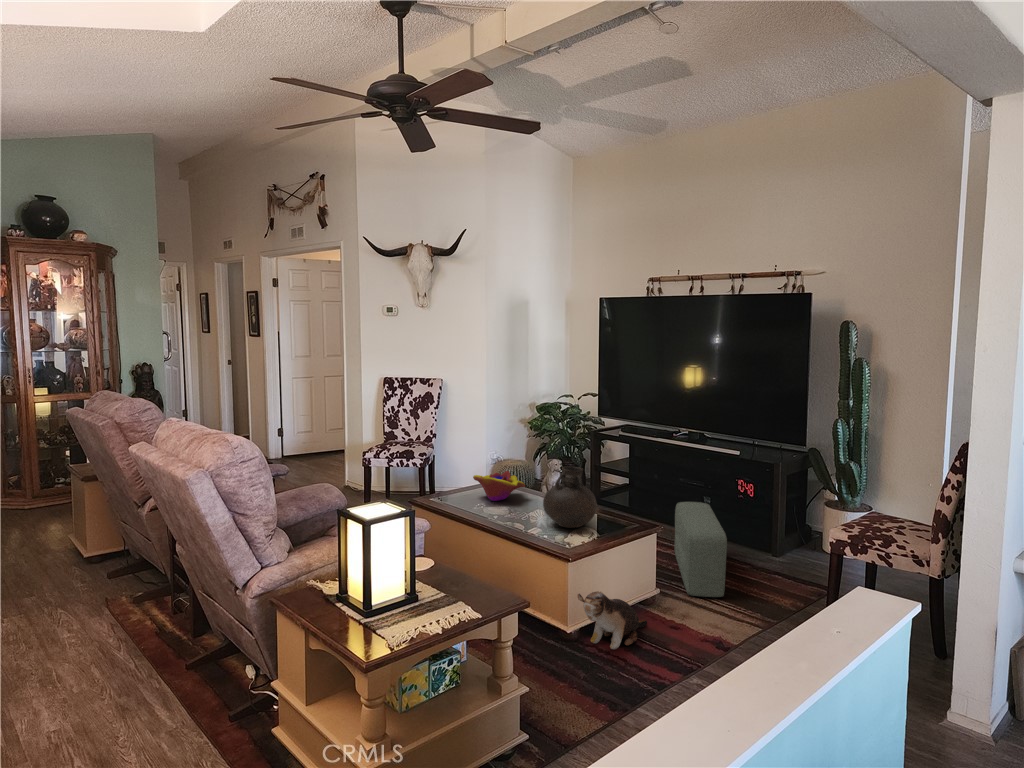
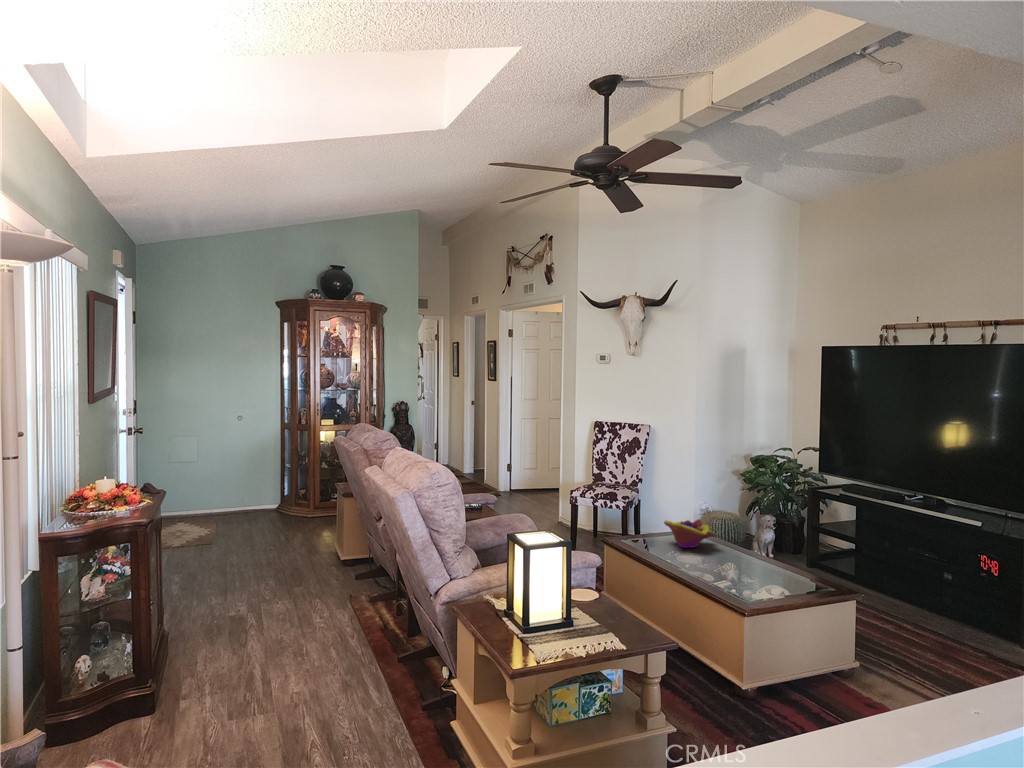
vase: present [543,466,597,528] -> none [726,519,784,582]
pouf: present [674,502,727,597] -> none [887,571,940,681]
plush toy: present [577,591,647,649] -> none [750,649,834,713]

